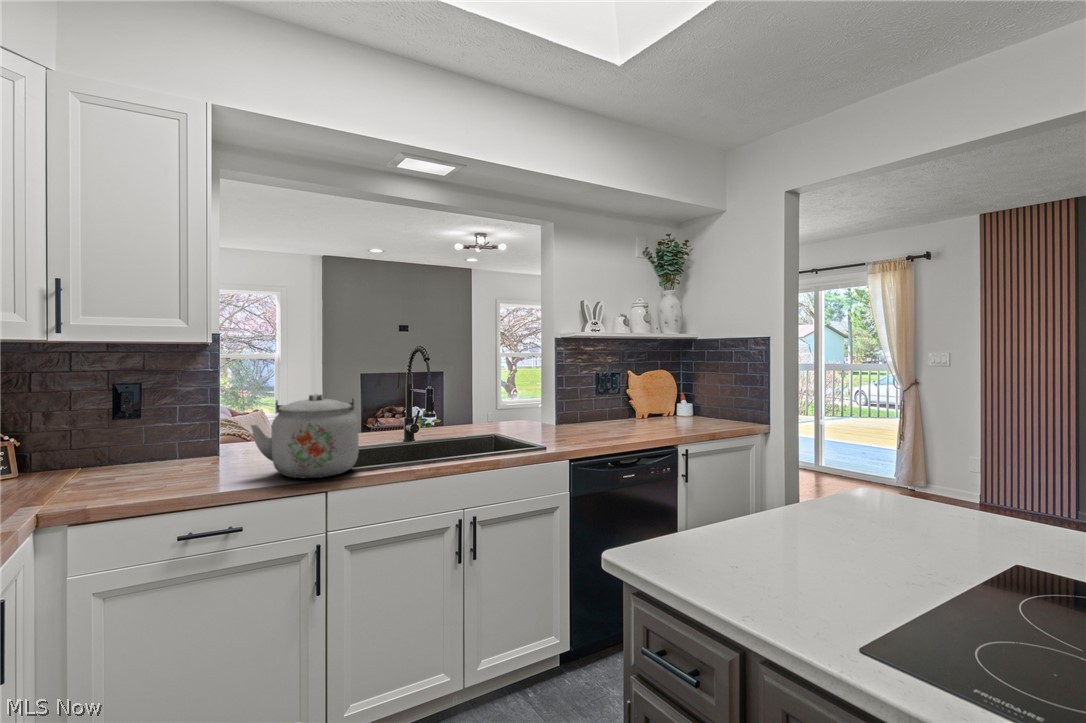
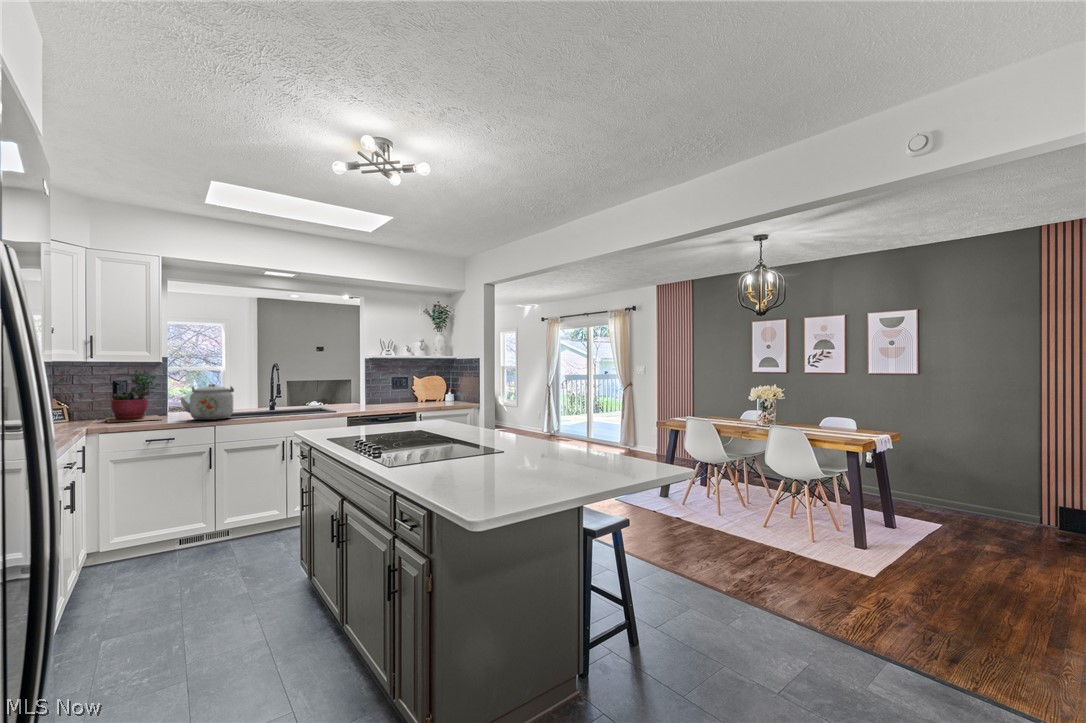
succulent plant: none [96,359,214,484] -> present [106,370,161,422]

